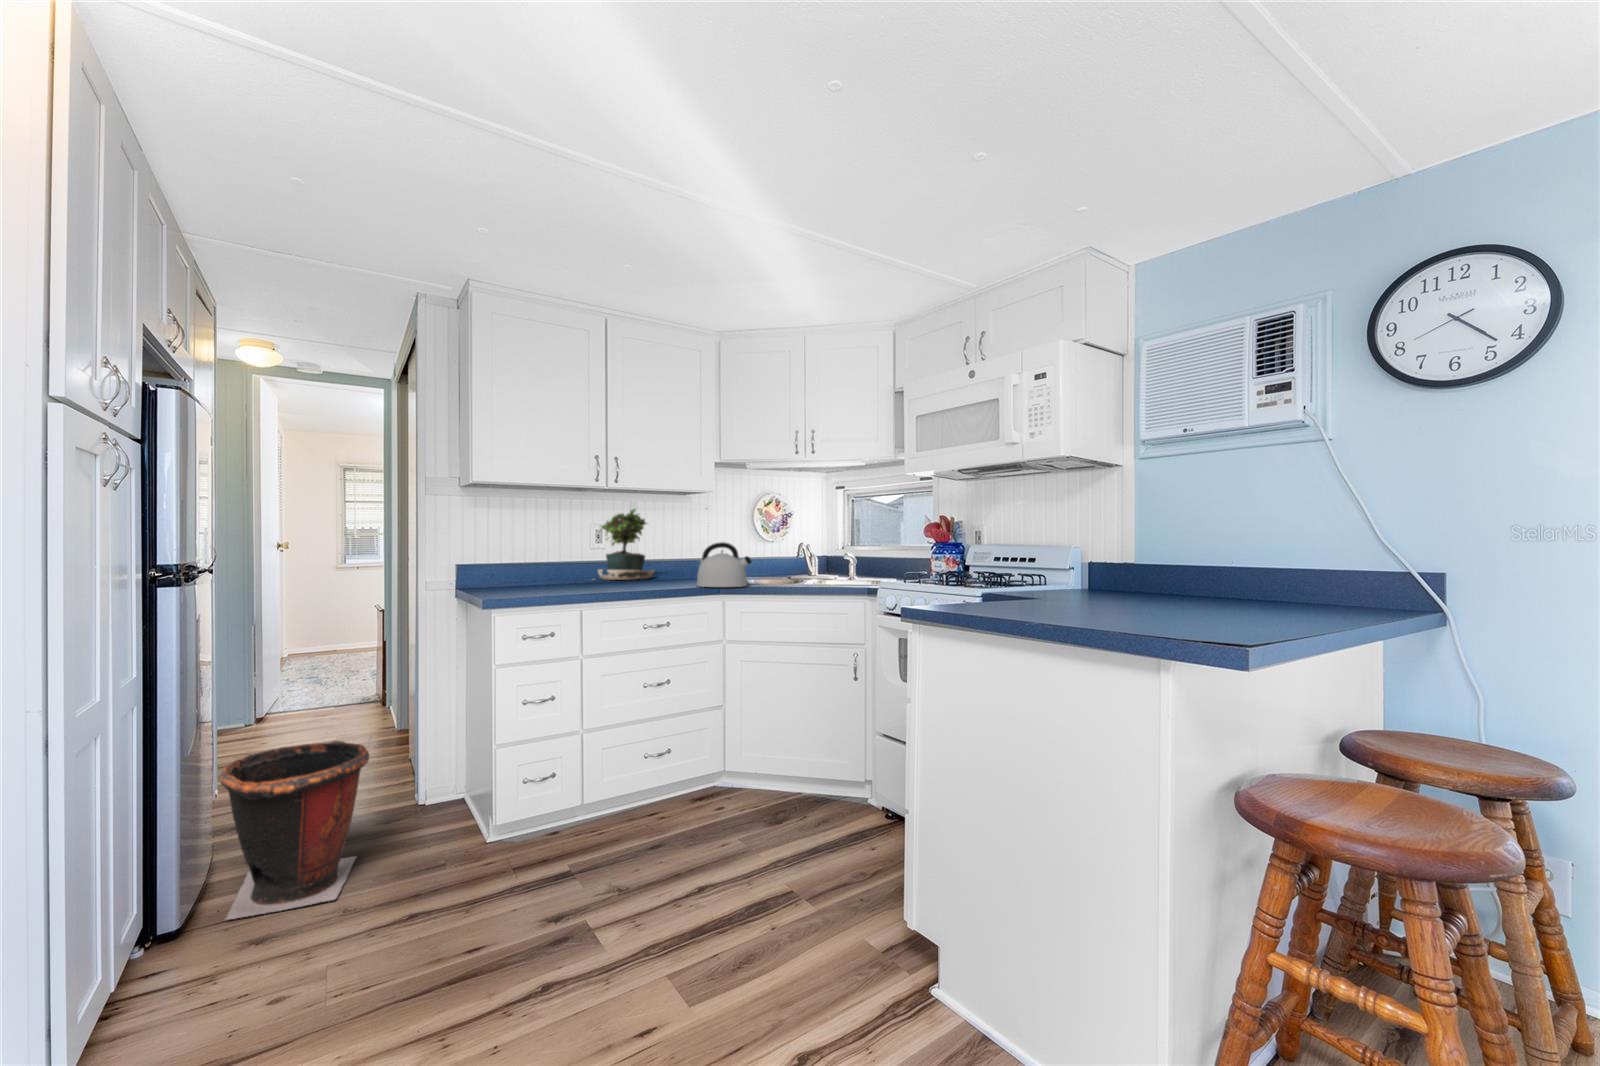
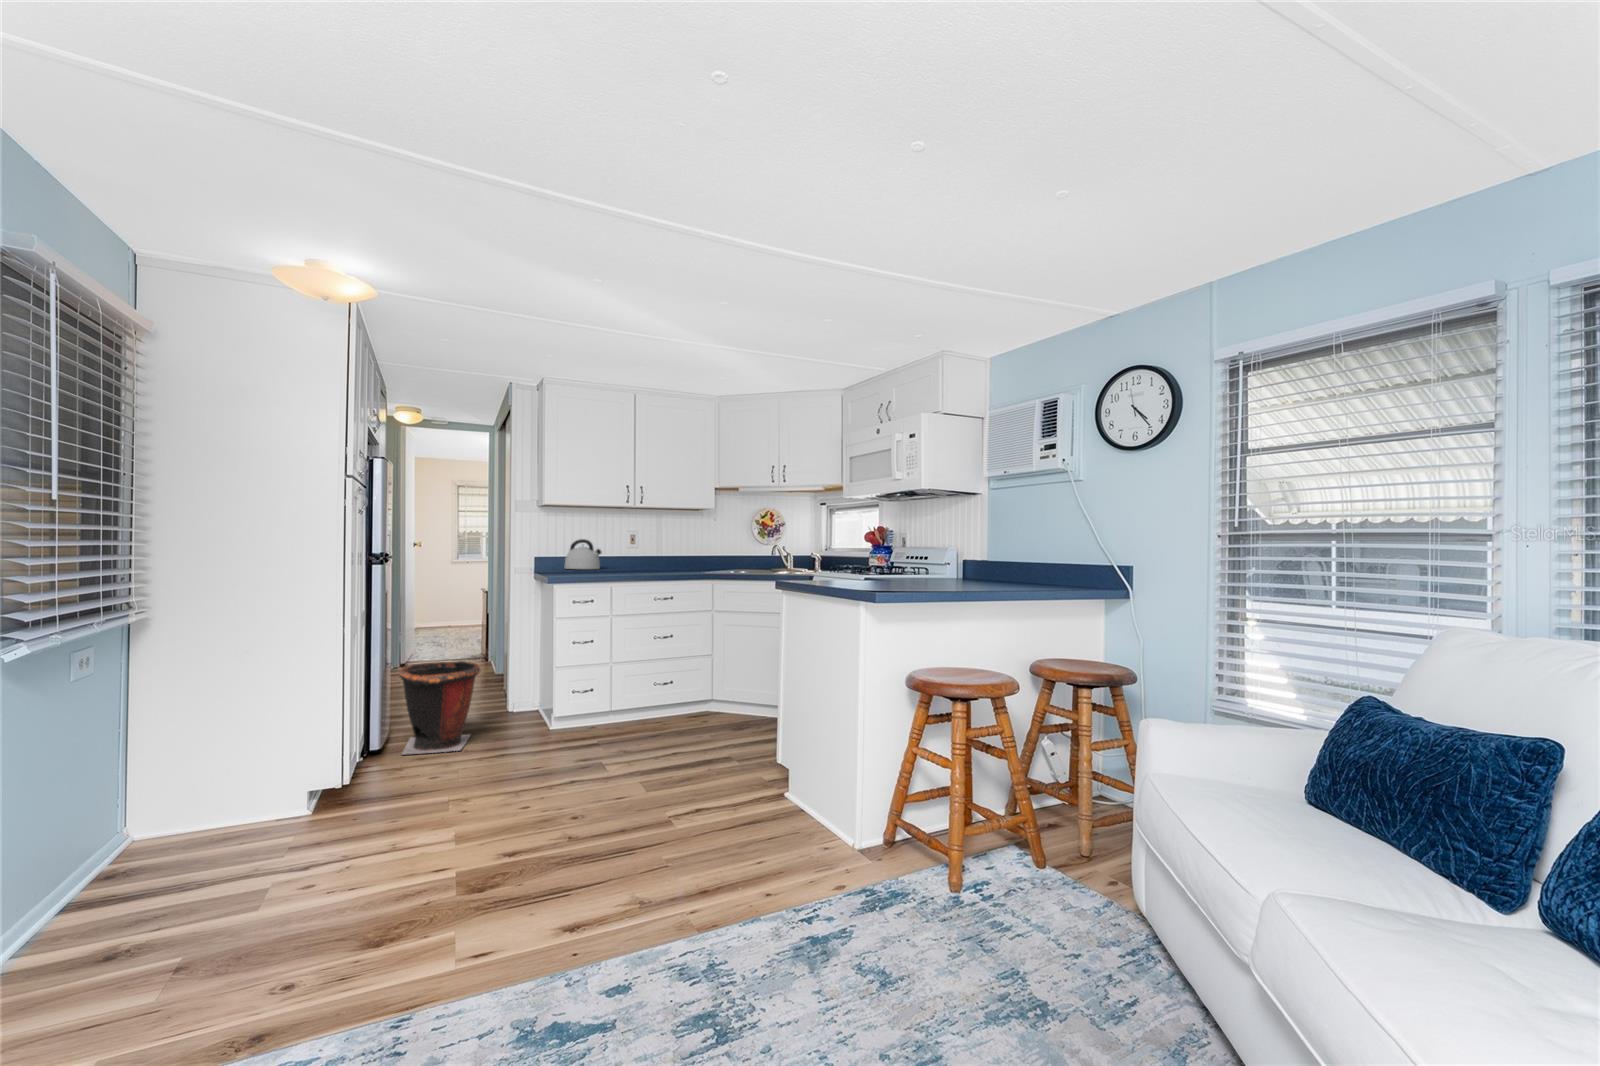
potted plant: present [592,509,655,580] -> none [621,517,672,568]
kettle: present [697,542,751,587] -> present [564,539,601,569]

